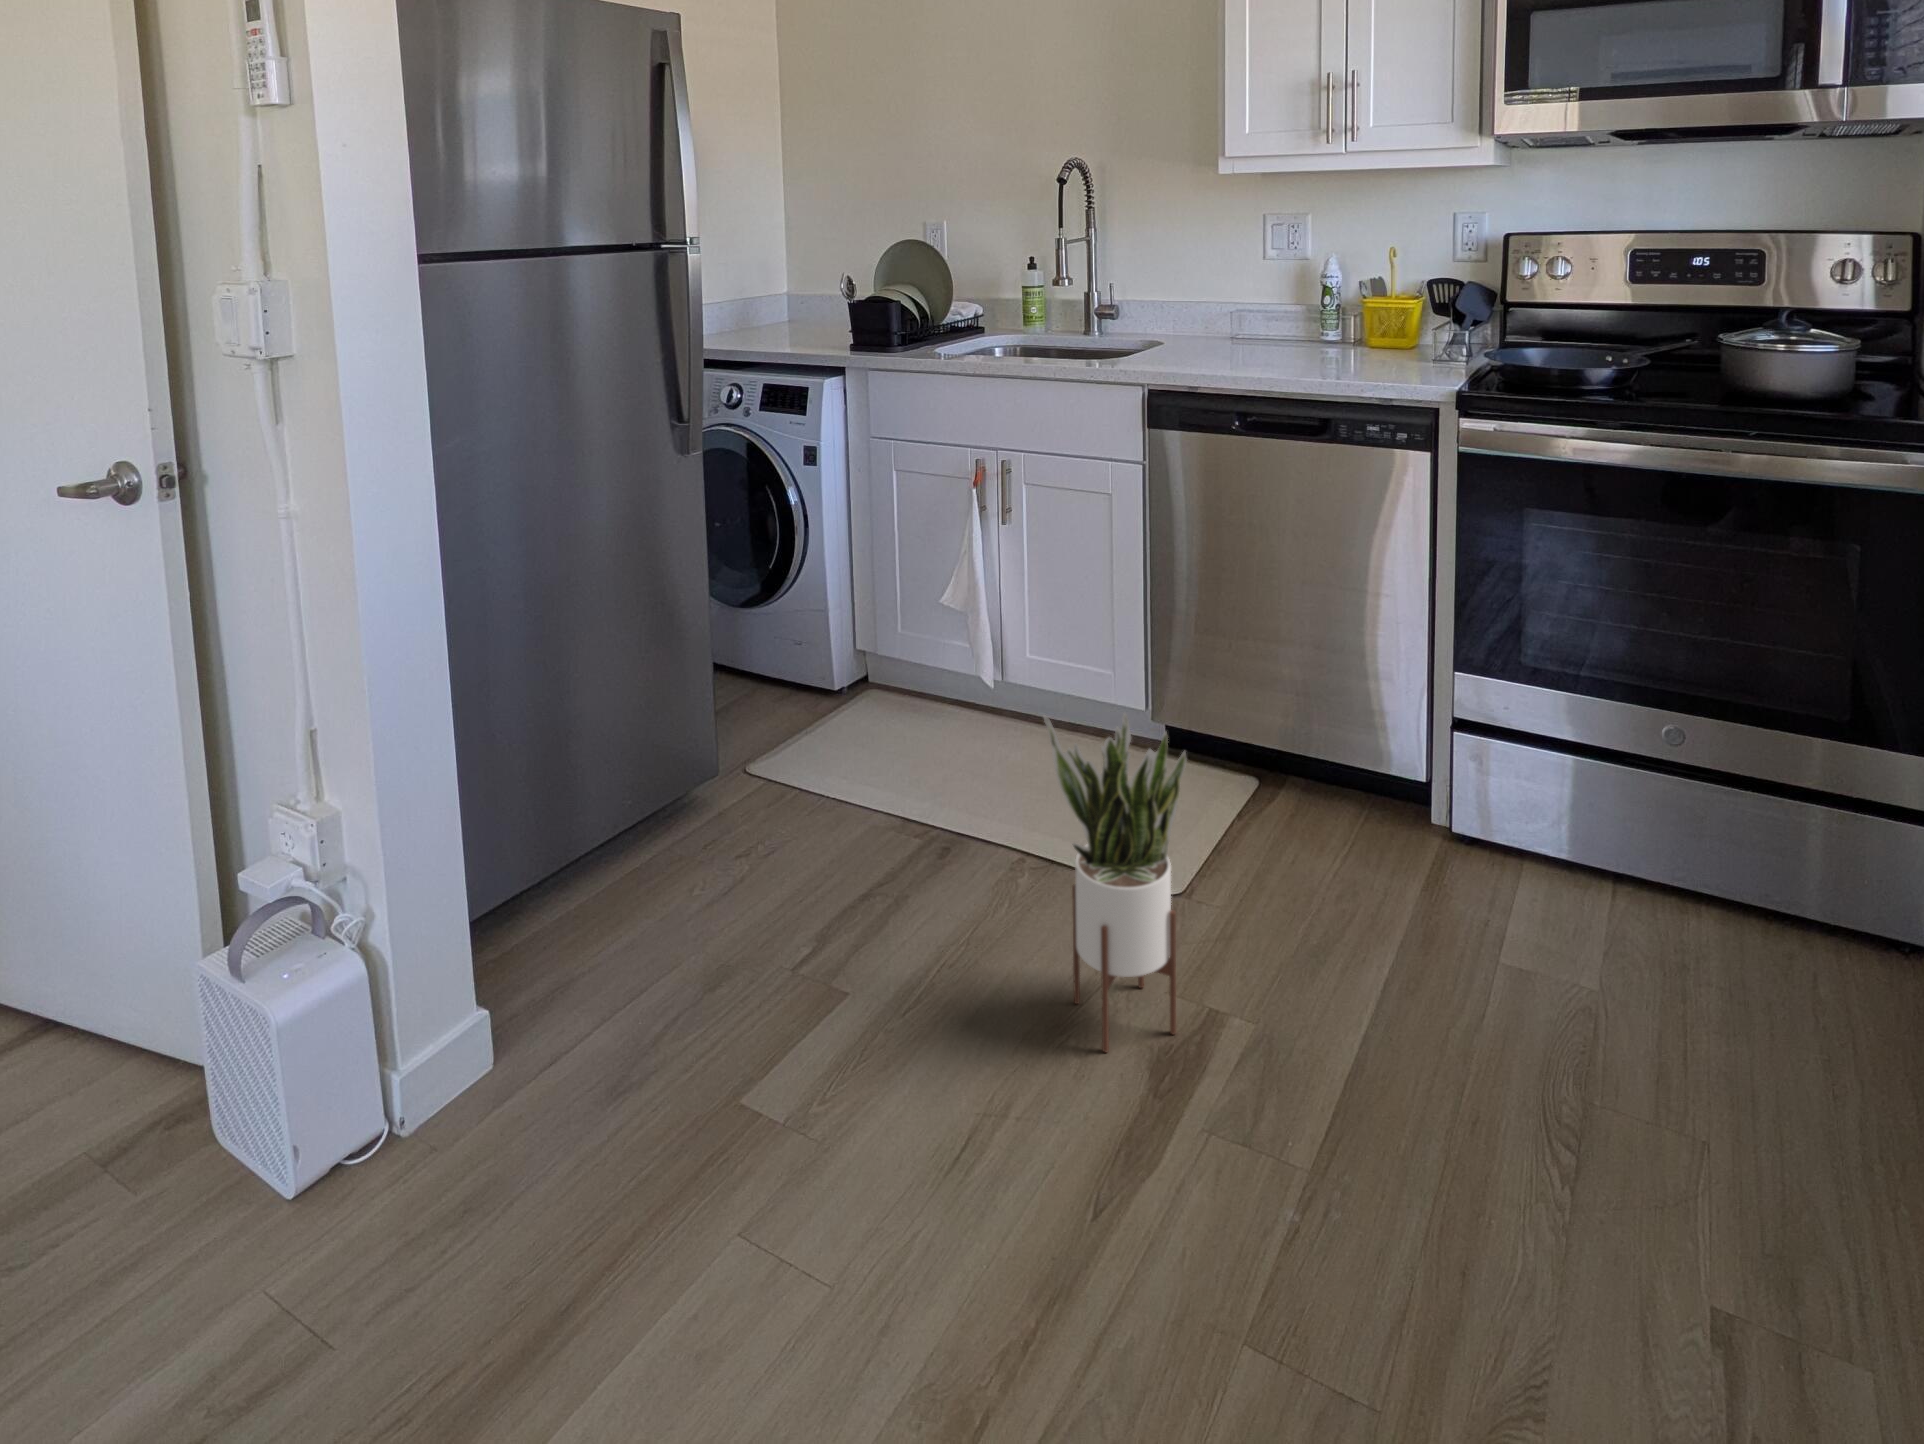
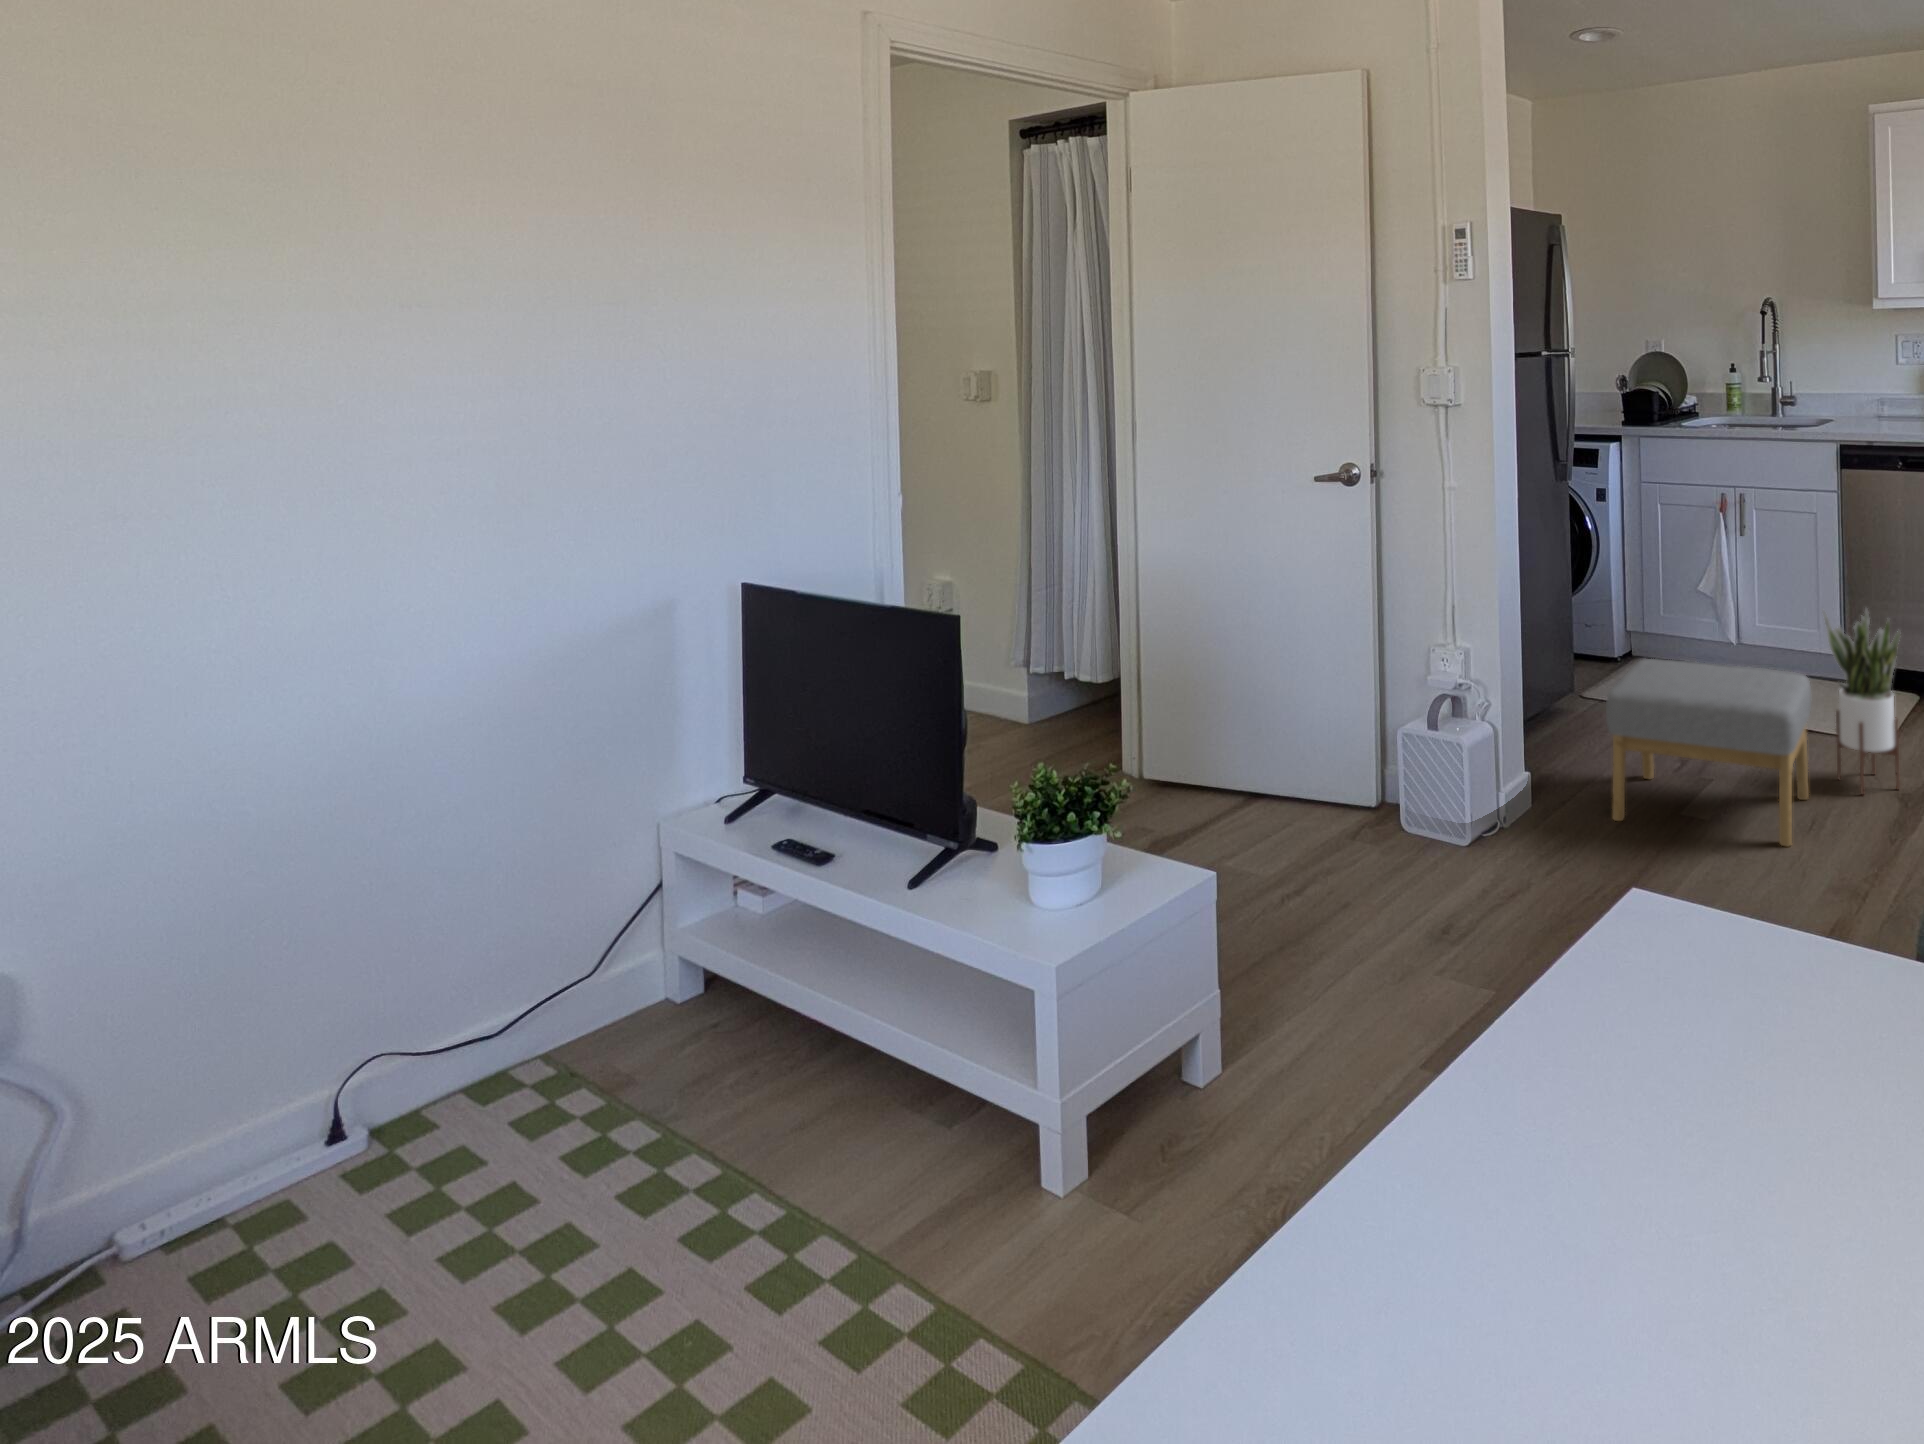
footstool: none [598,793,1010,1231] -> present [1606,659,1811,846]

